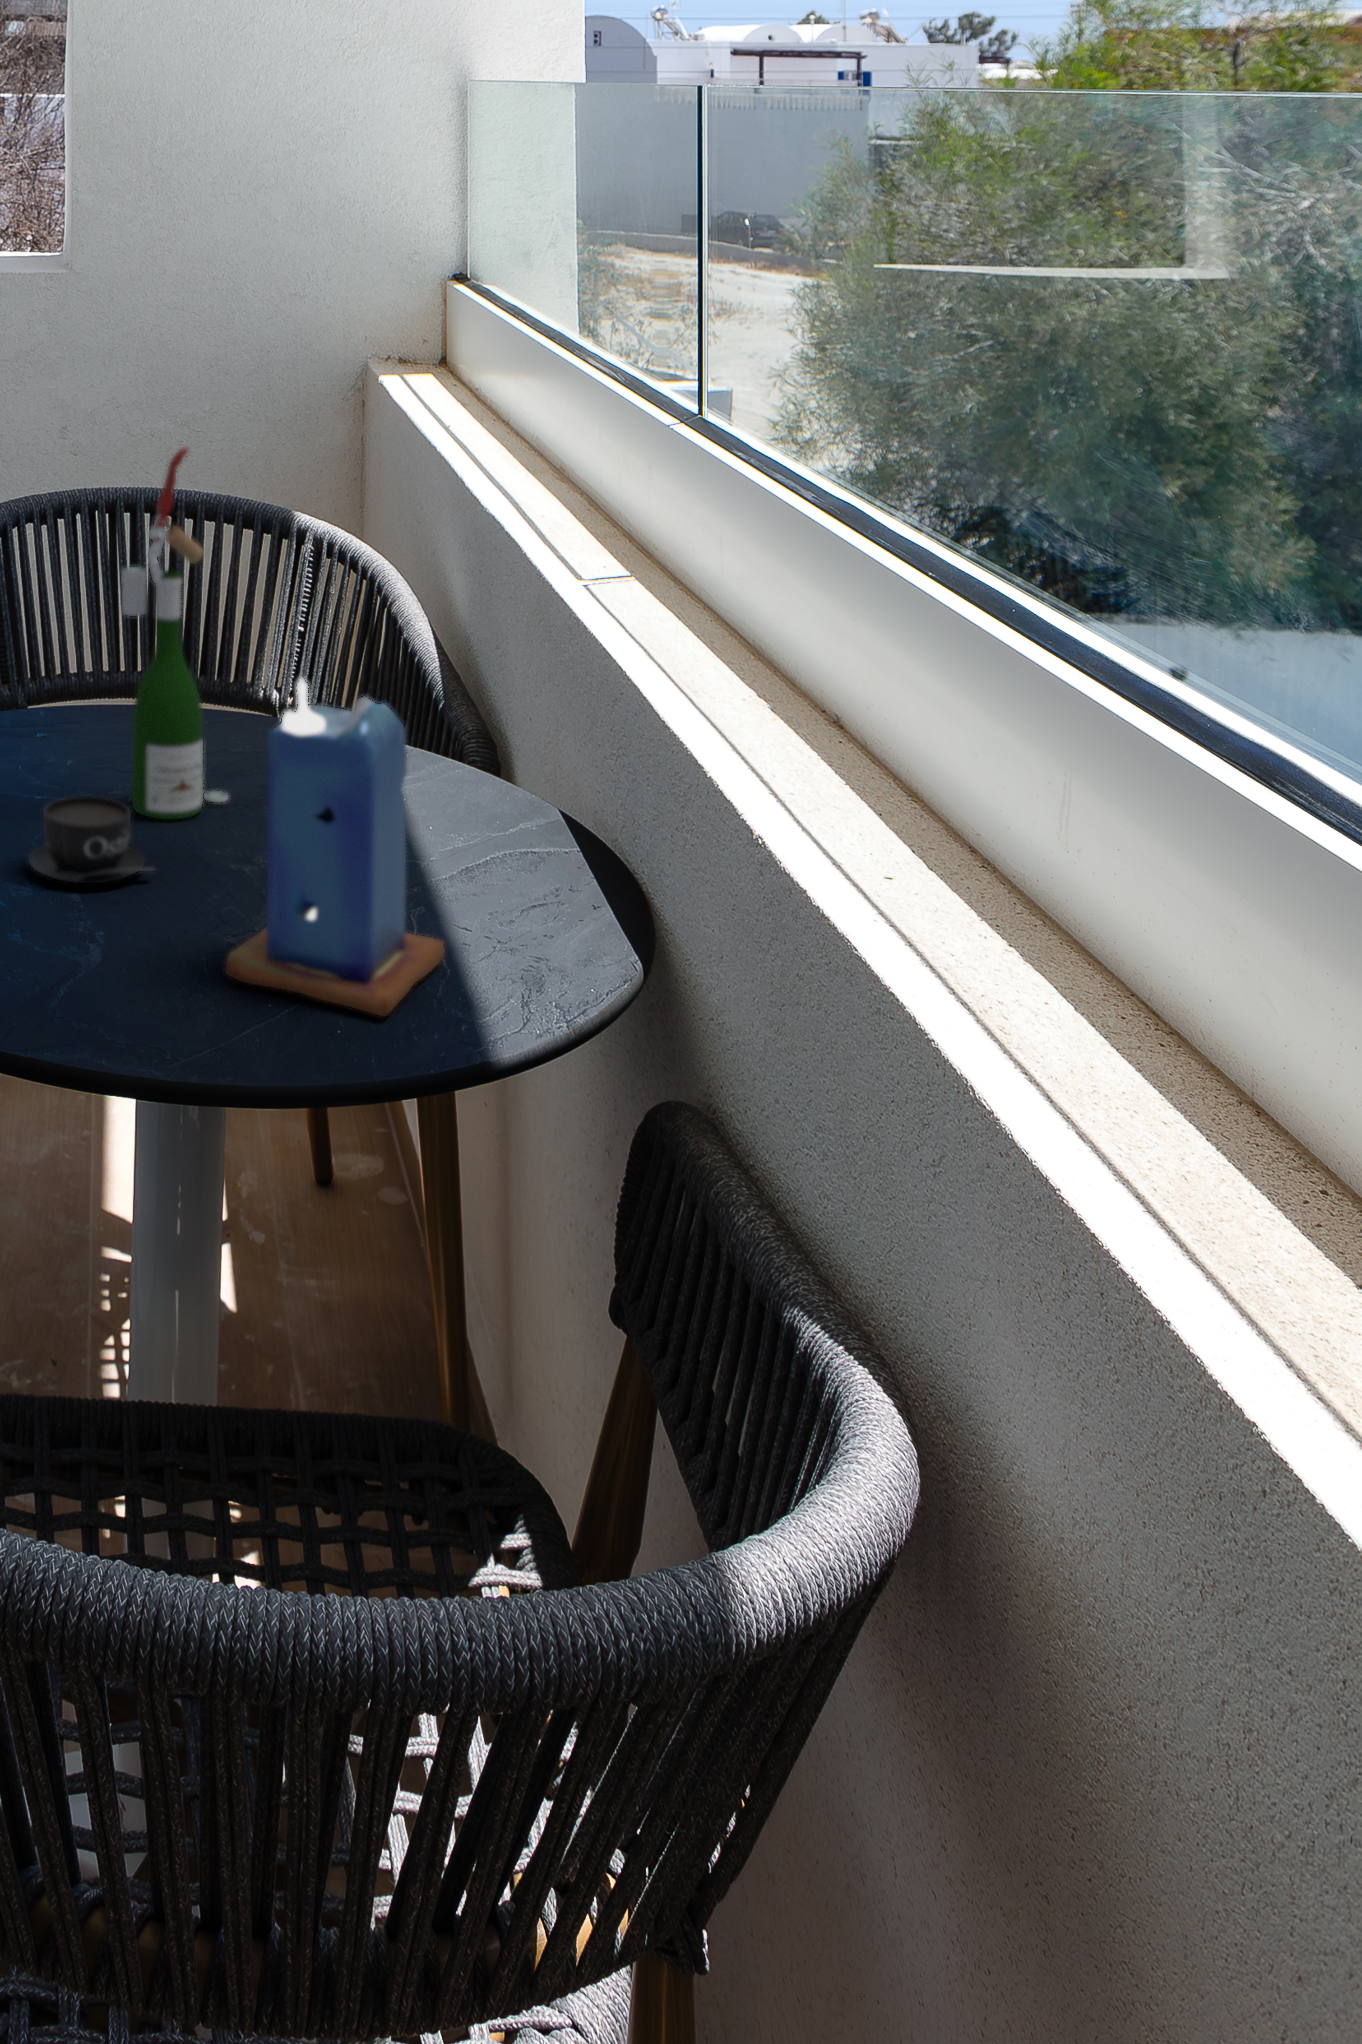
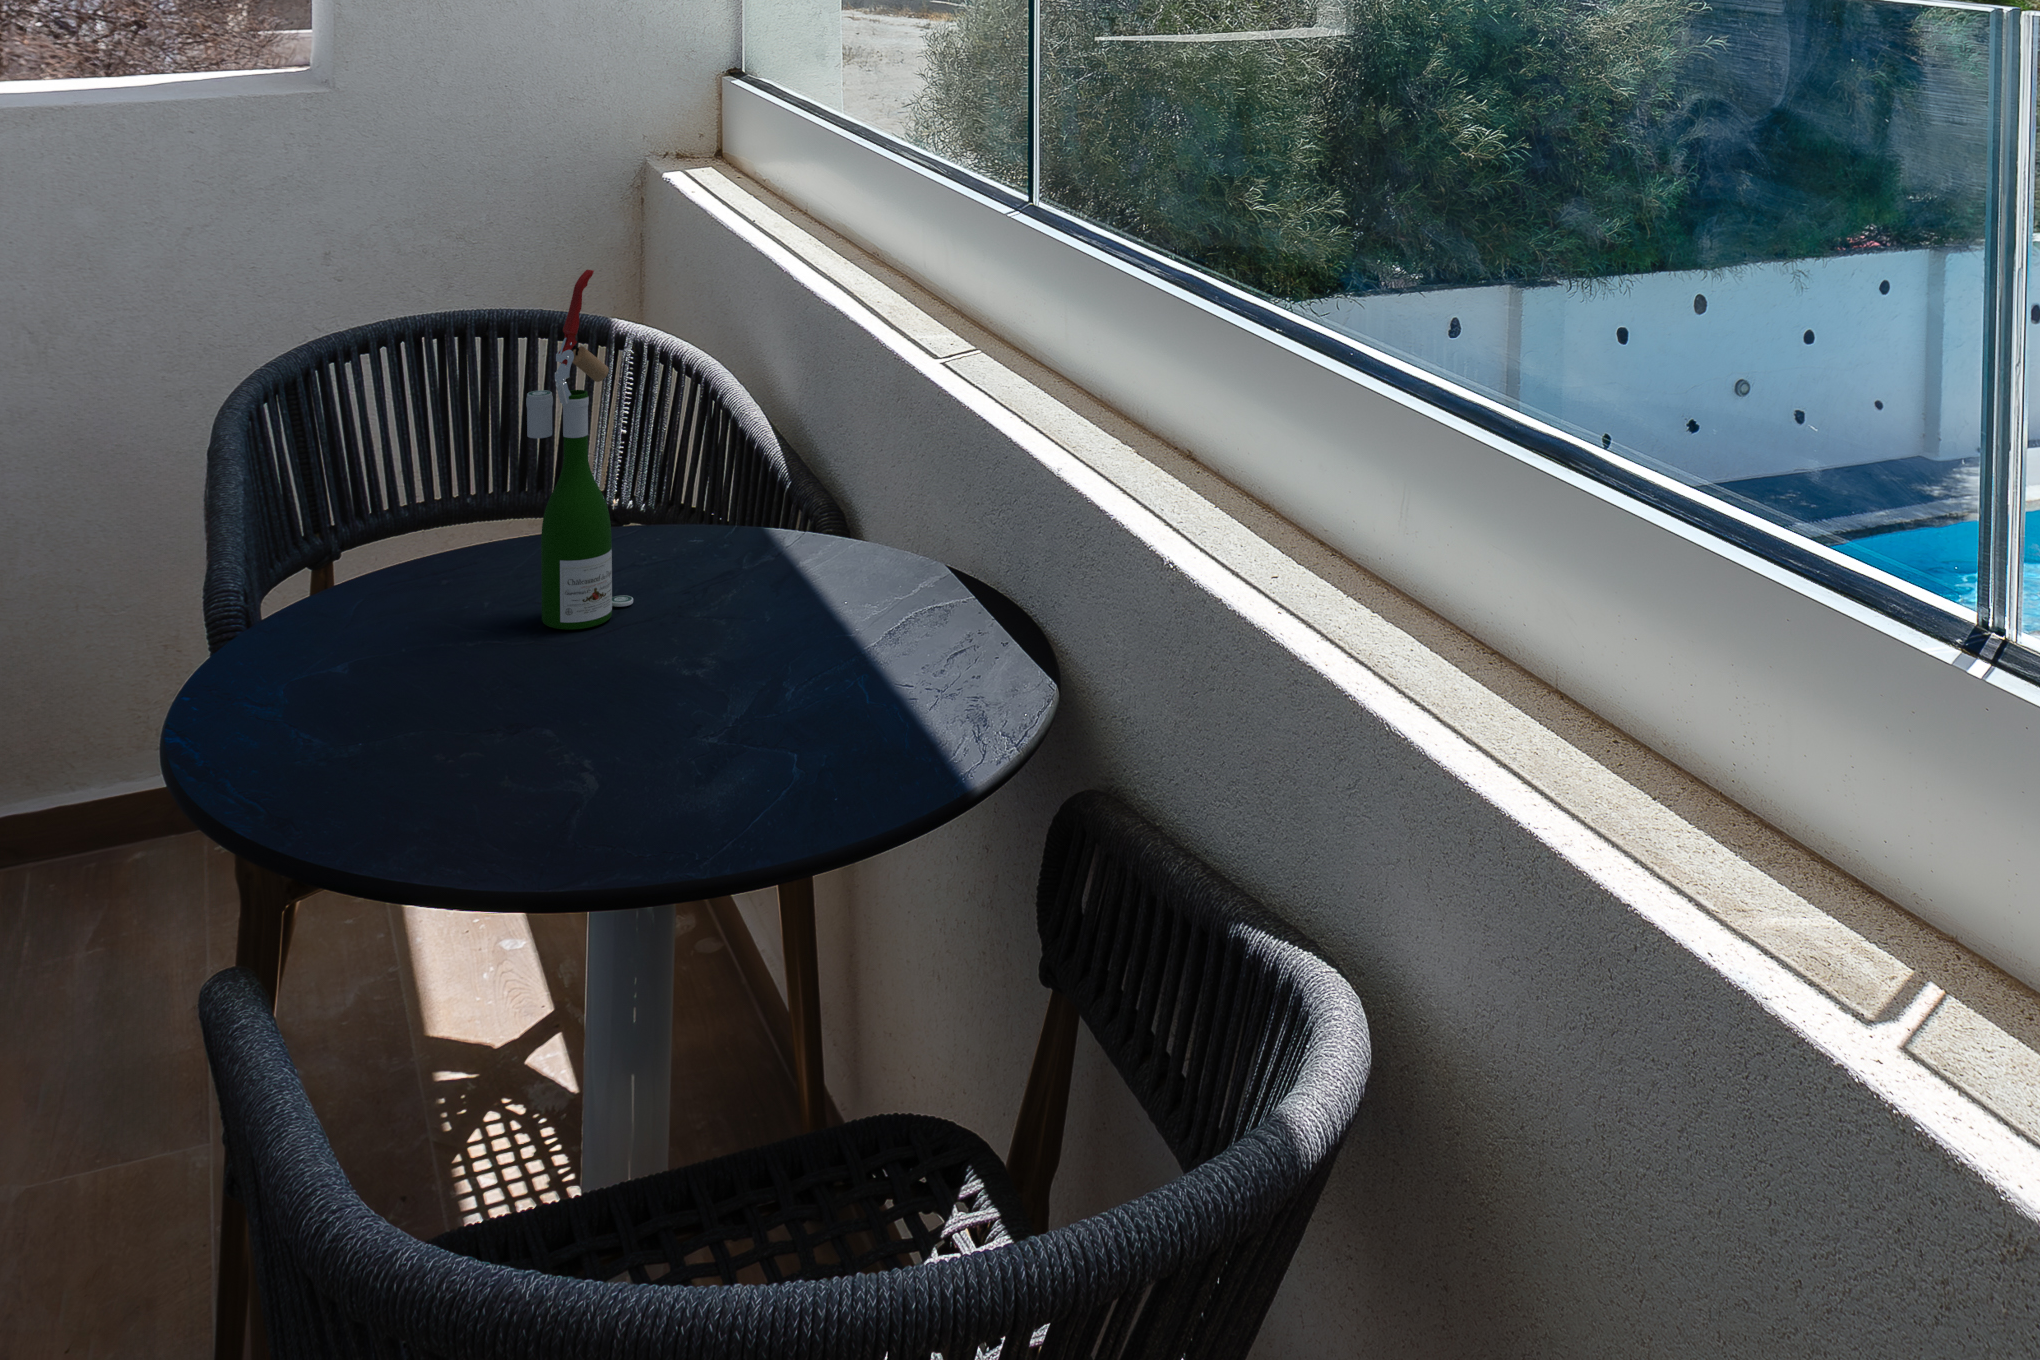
candle: present [226,679,444,1016] -> none [694,476,883,767]
teacup: present [28,796,152,883] -> none [461,616,592,700]

